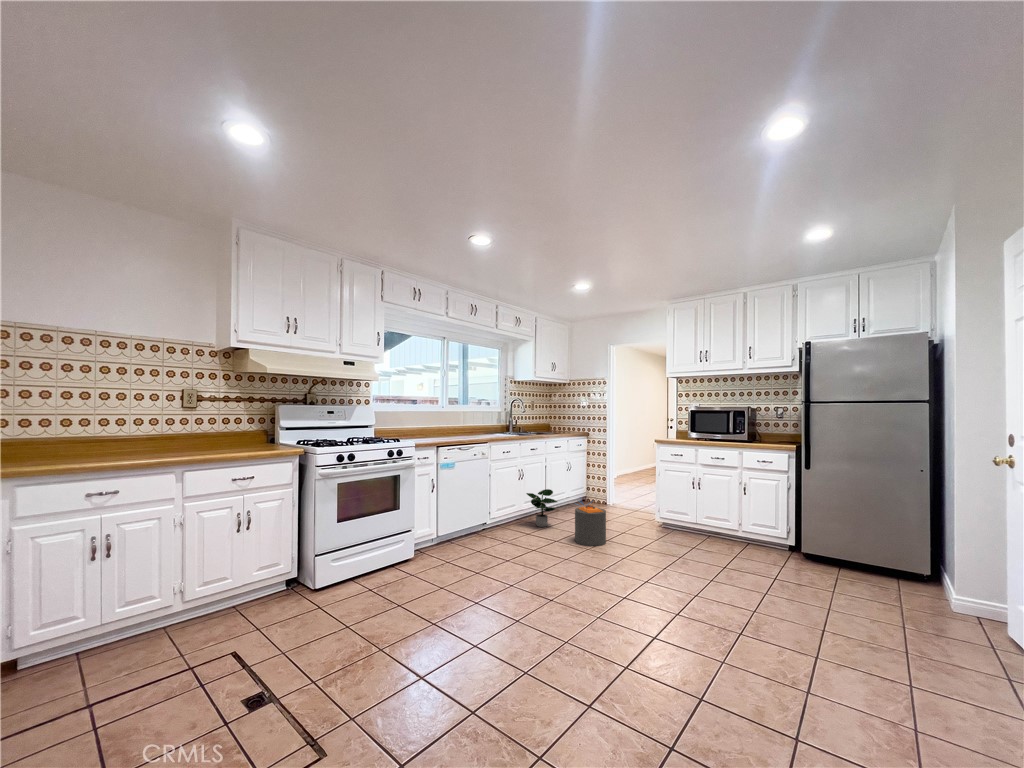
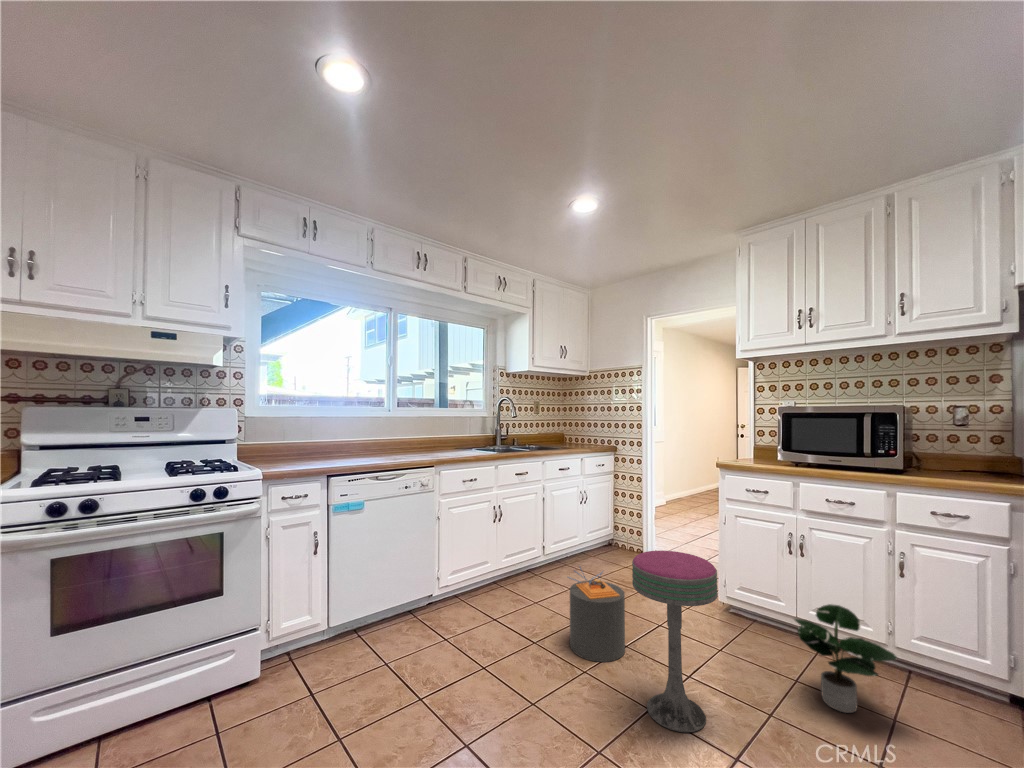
bar stool: none [615,482,656,564] -> present [632,551,718,733]
potted plant: present [526,489,557,527] -> present [795,604,897,713]

